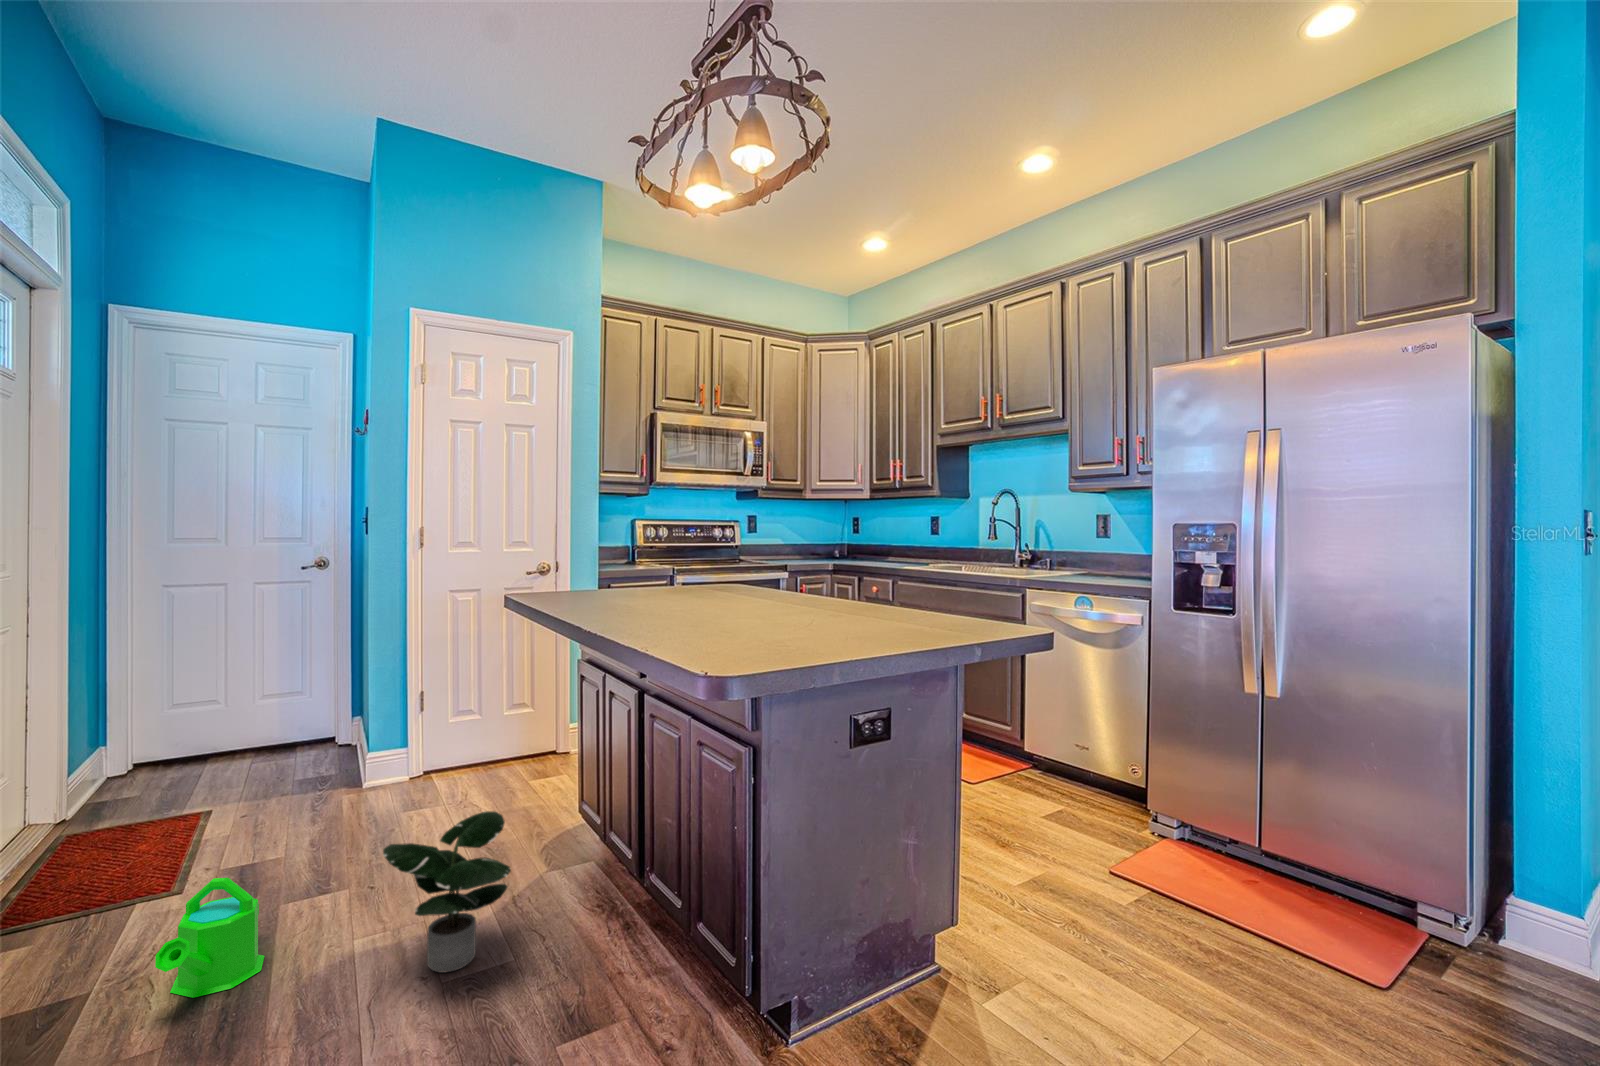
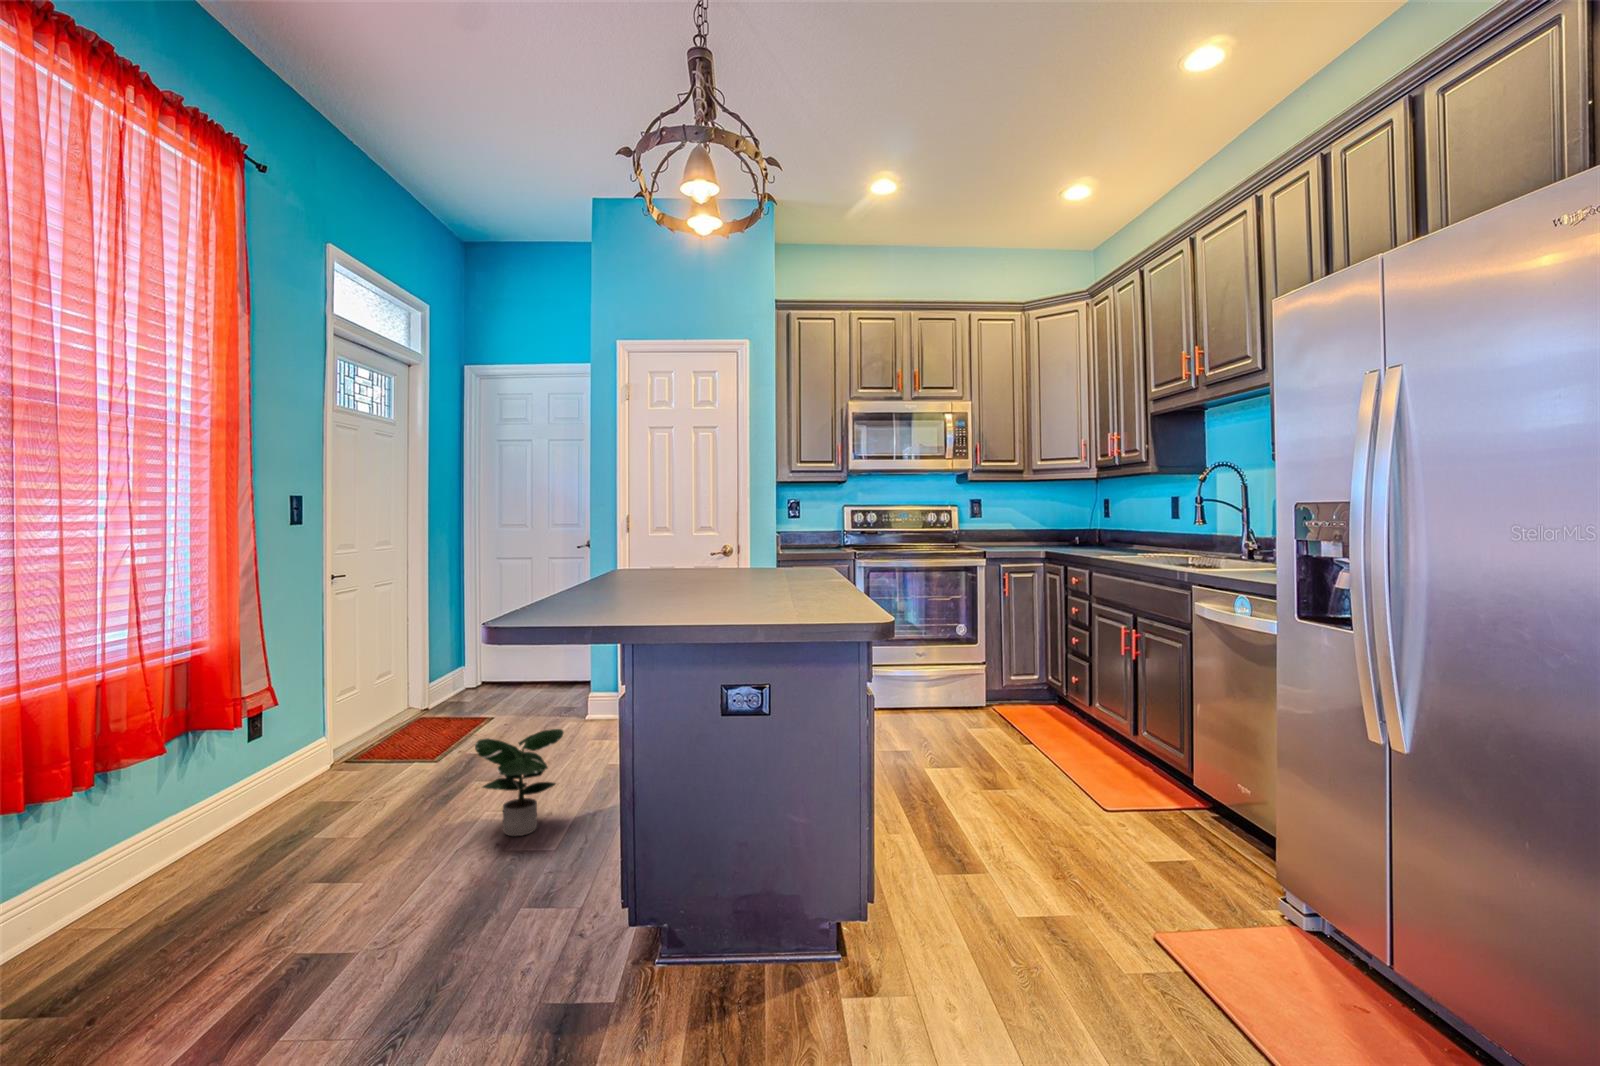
watering can: present [155,878,264,998] -> none [363,743,444,815]

